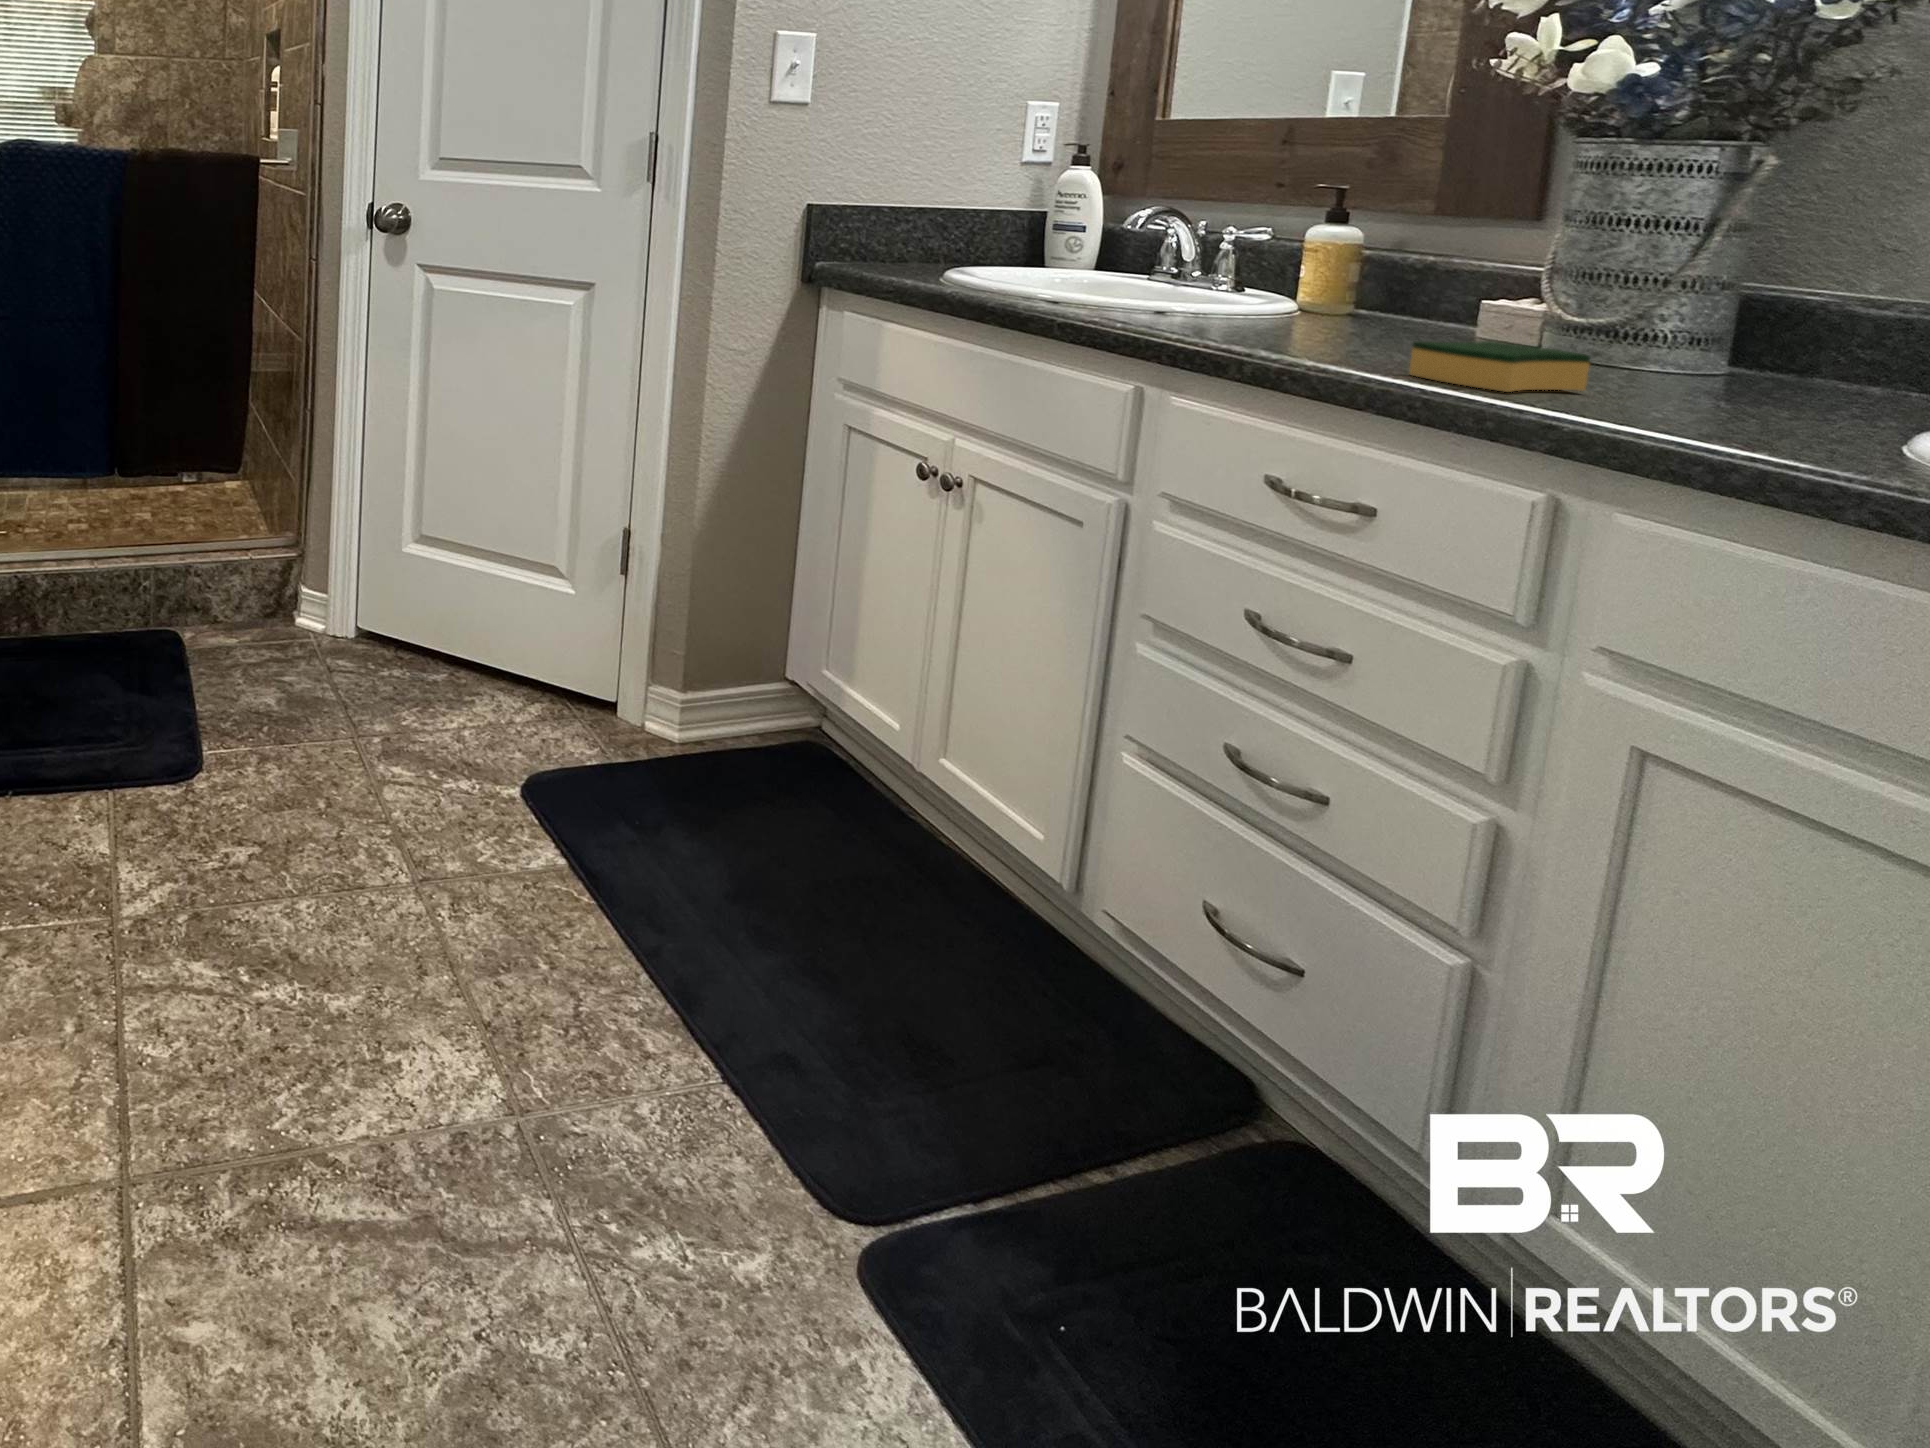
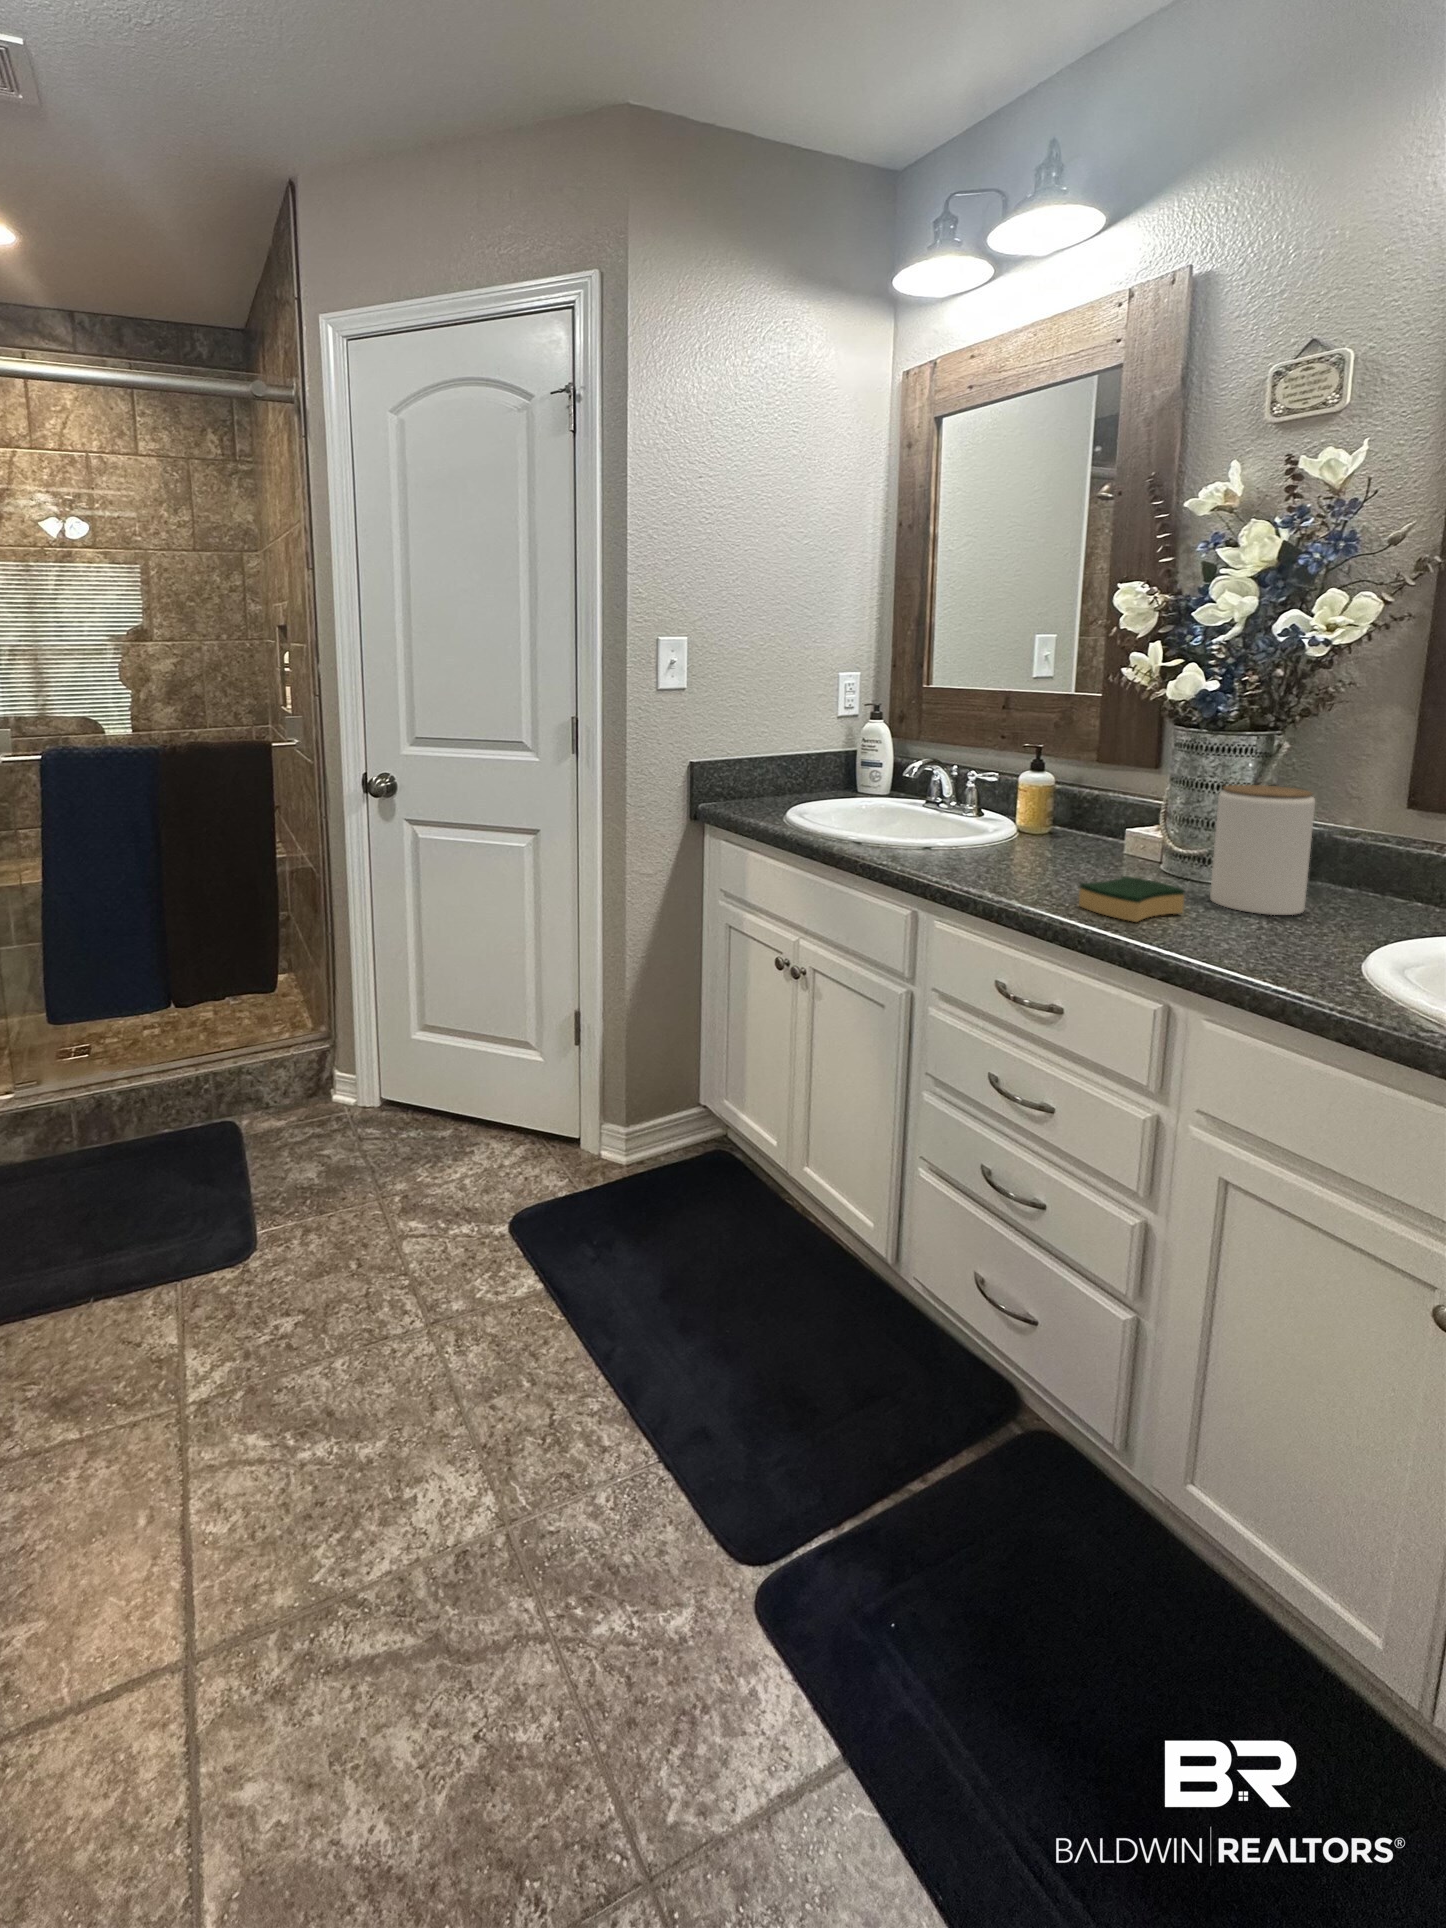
jar: none [1630,217,1829,407] -> present [1210,785,1315,915]

